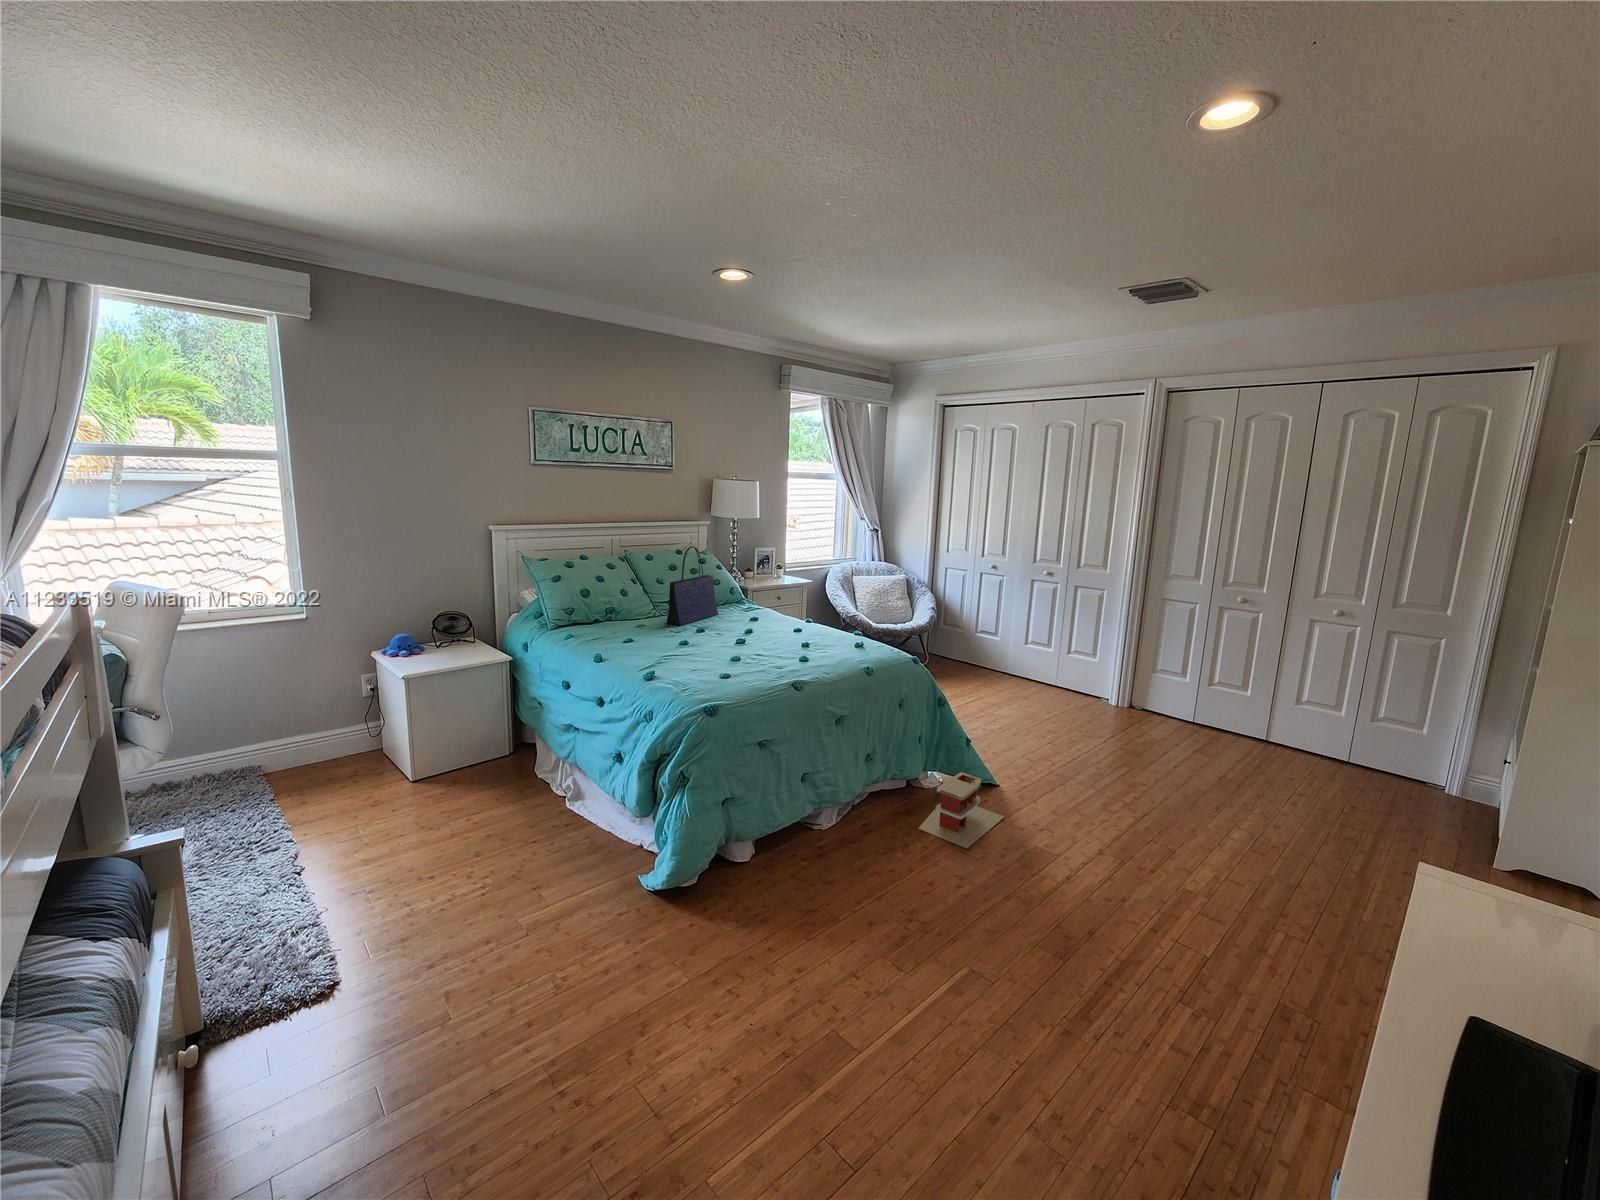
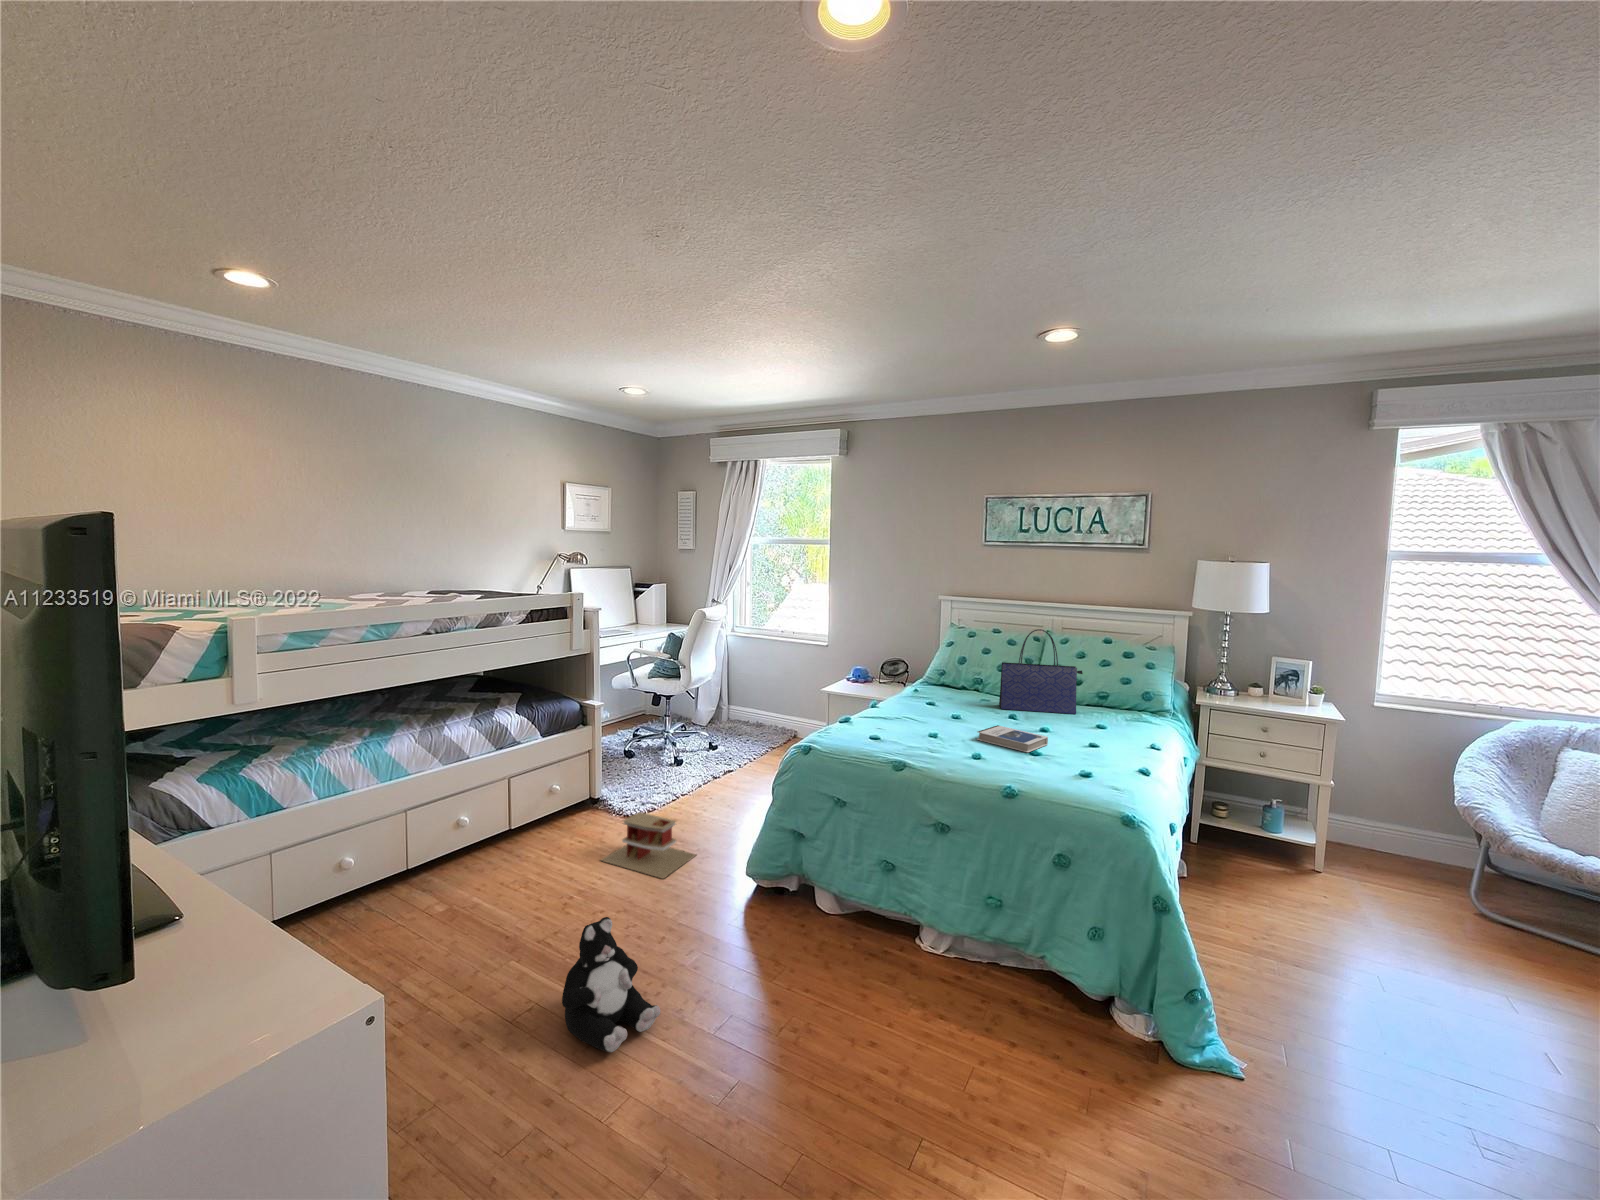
hardback book: none [743,630,801,648] -> present [977,725,1048,752]
toy house: present [919,772,1004,849] -> present [601,812,696,878]
plush toy: none [836,942,949,1080] -> present [562,917,660,1052]

